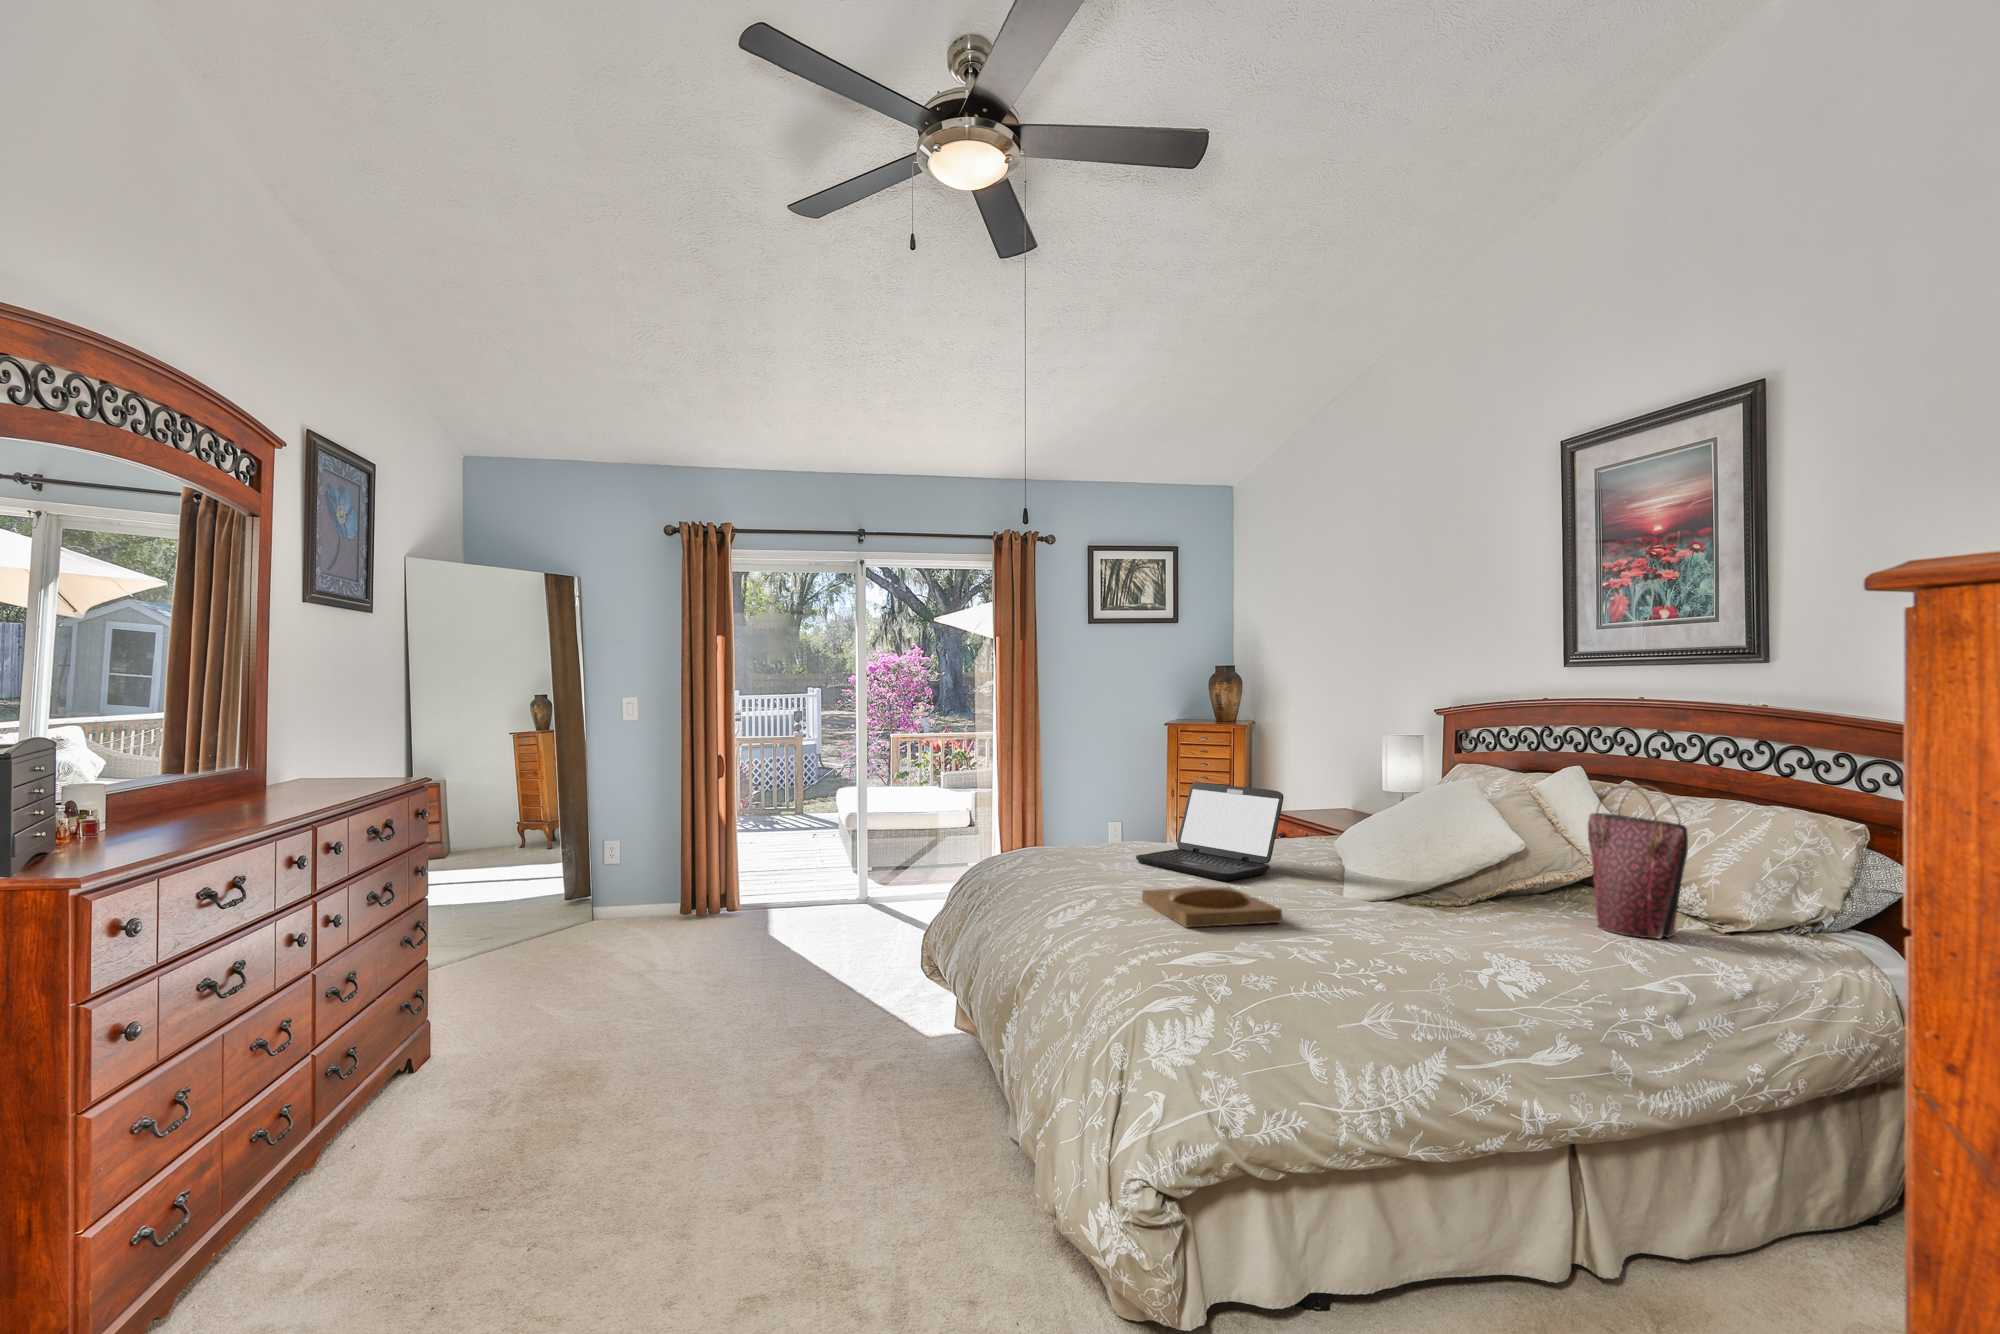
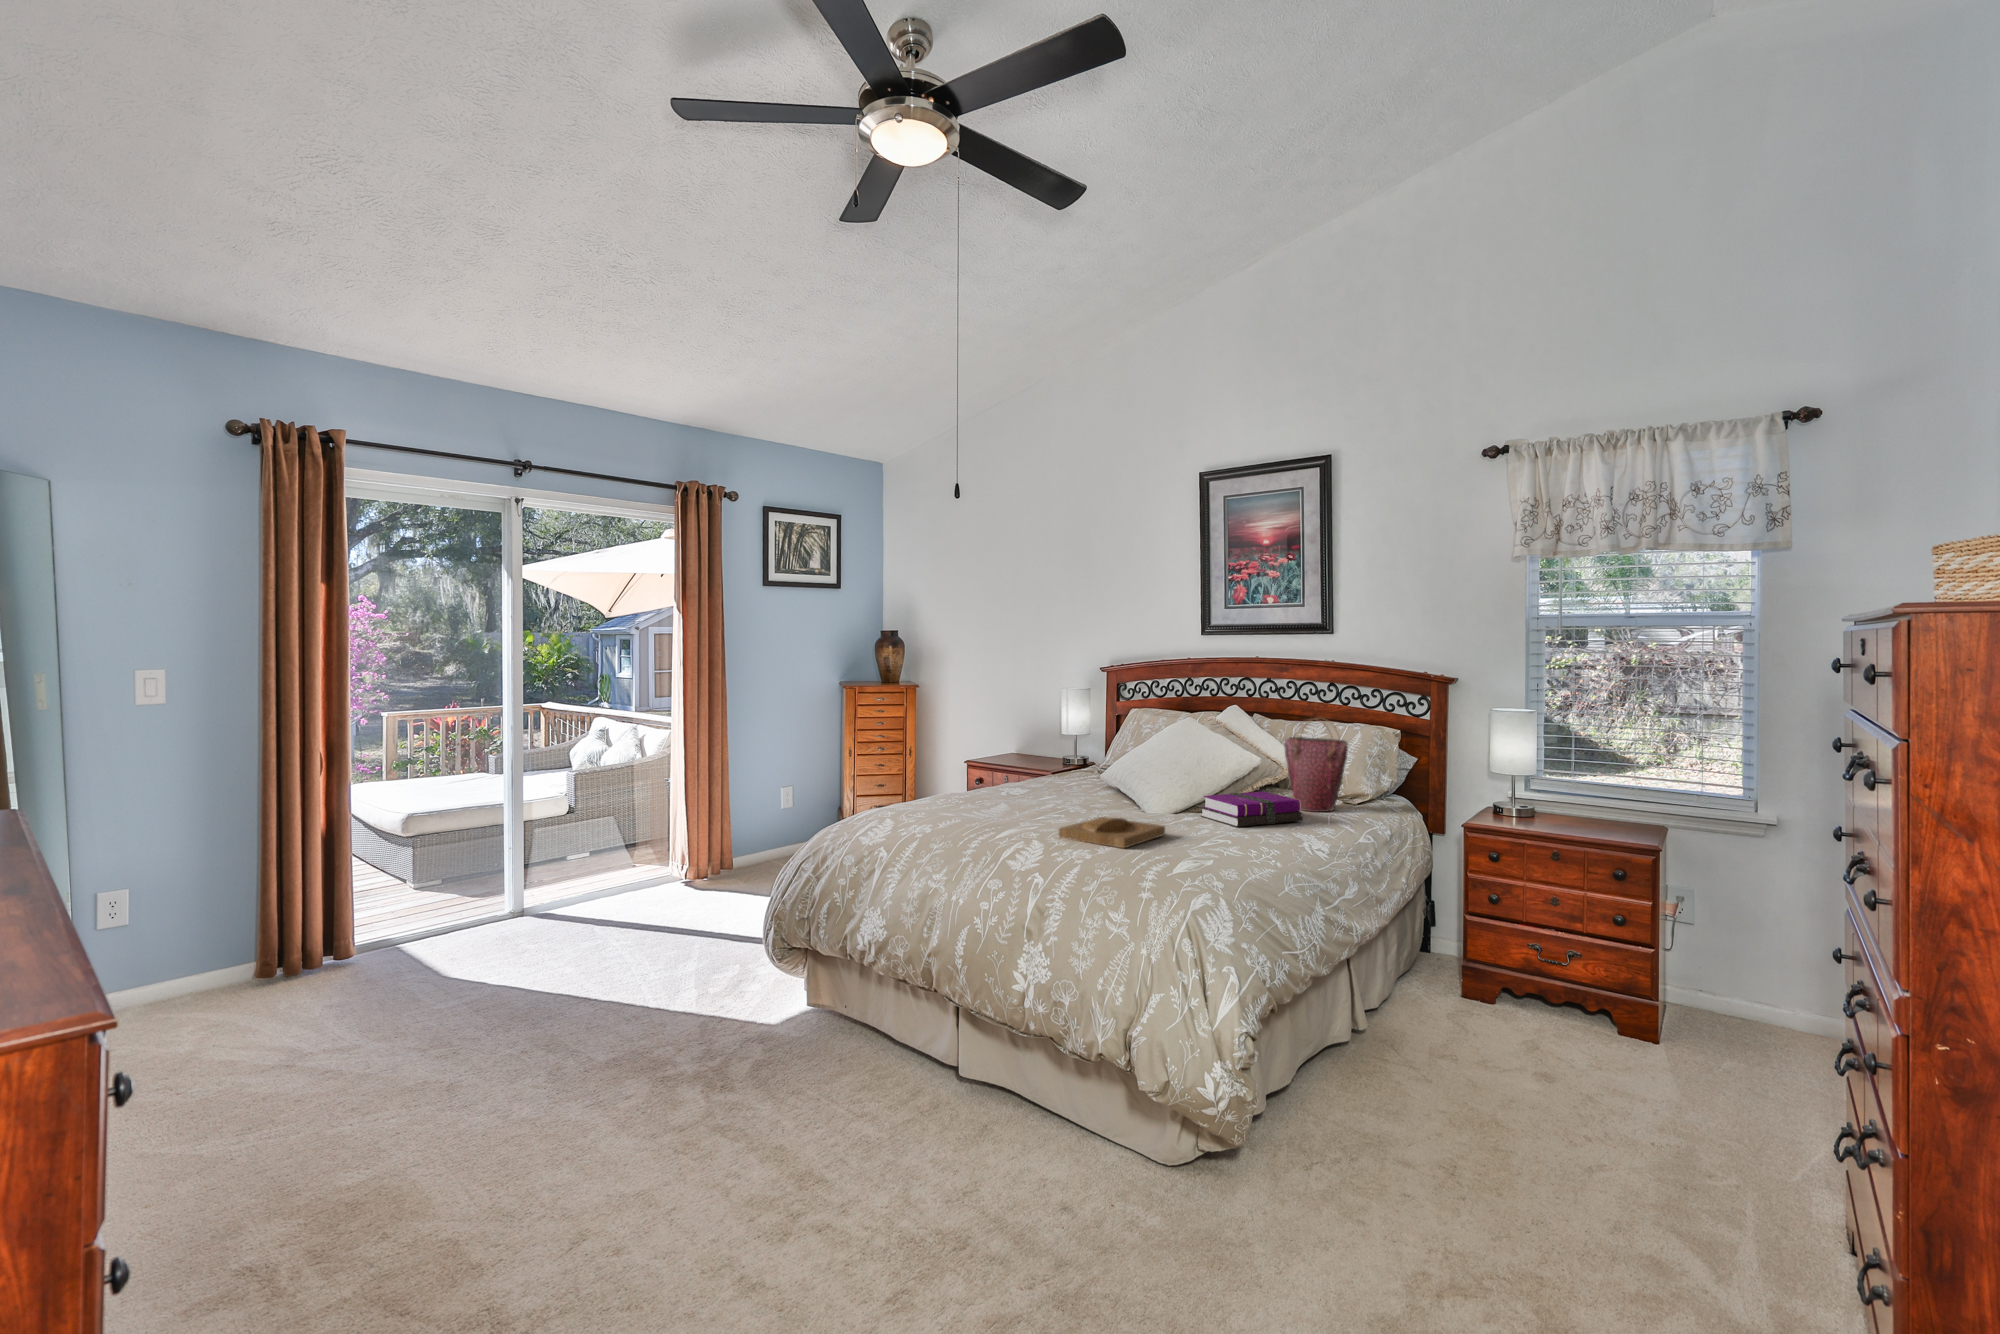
laptop: present [1136,782,1284,881] -> none [983,739,1086,814]
notebook: none [1403,882,1559,941] -> present [1201,791,1303,827]

